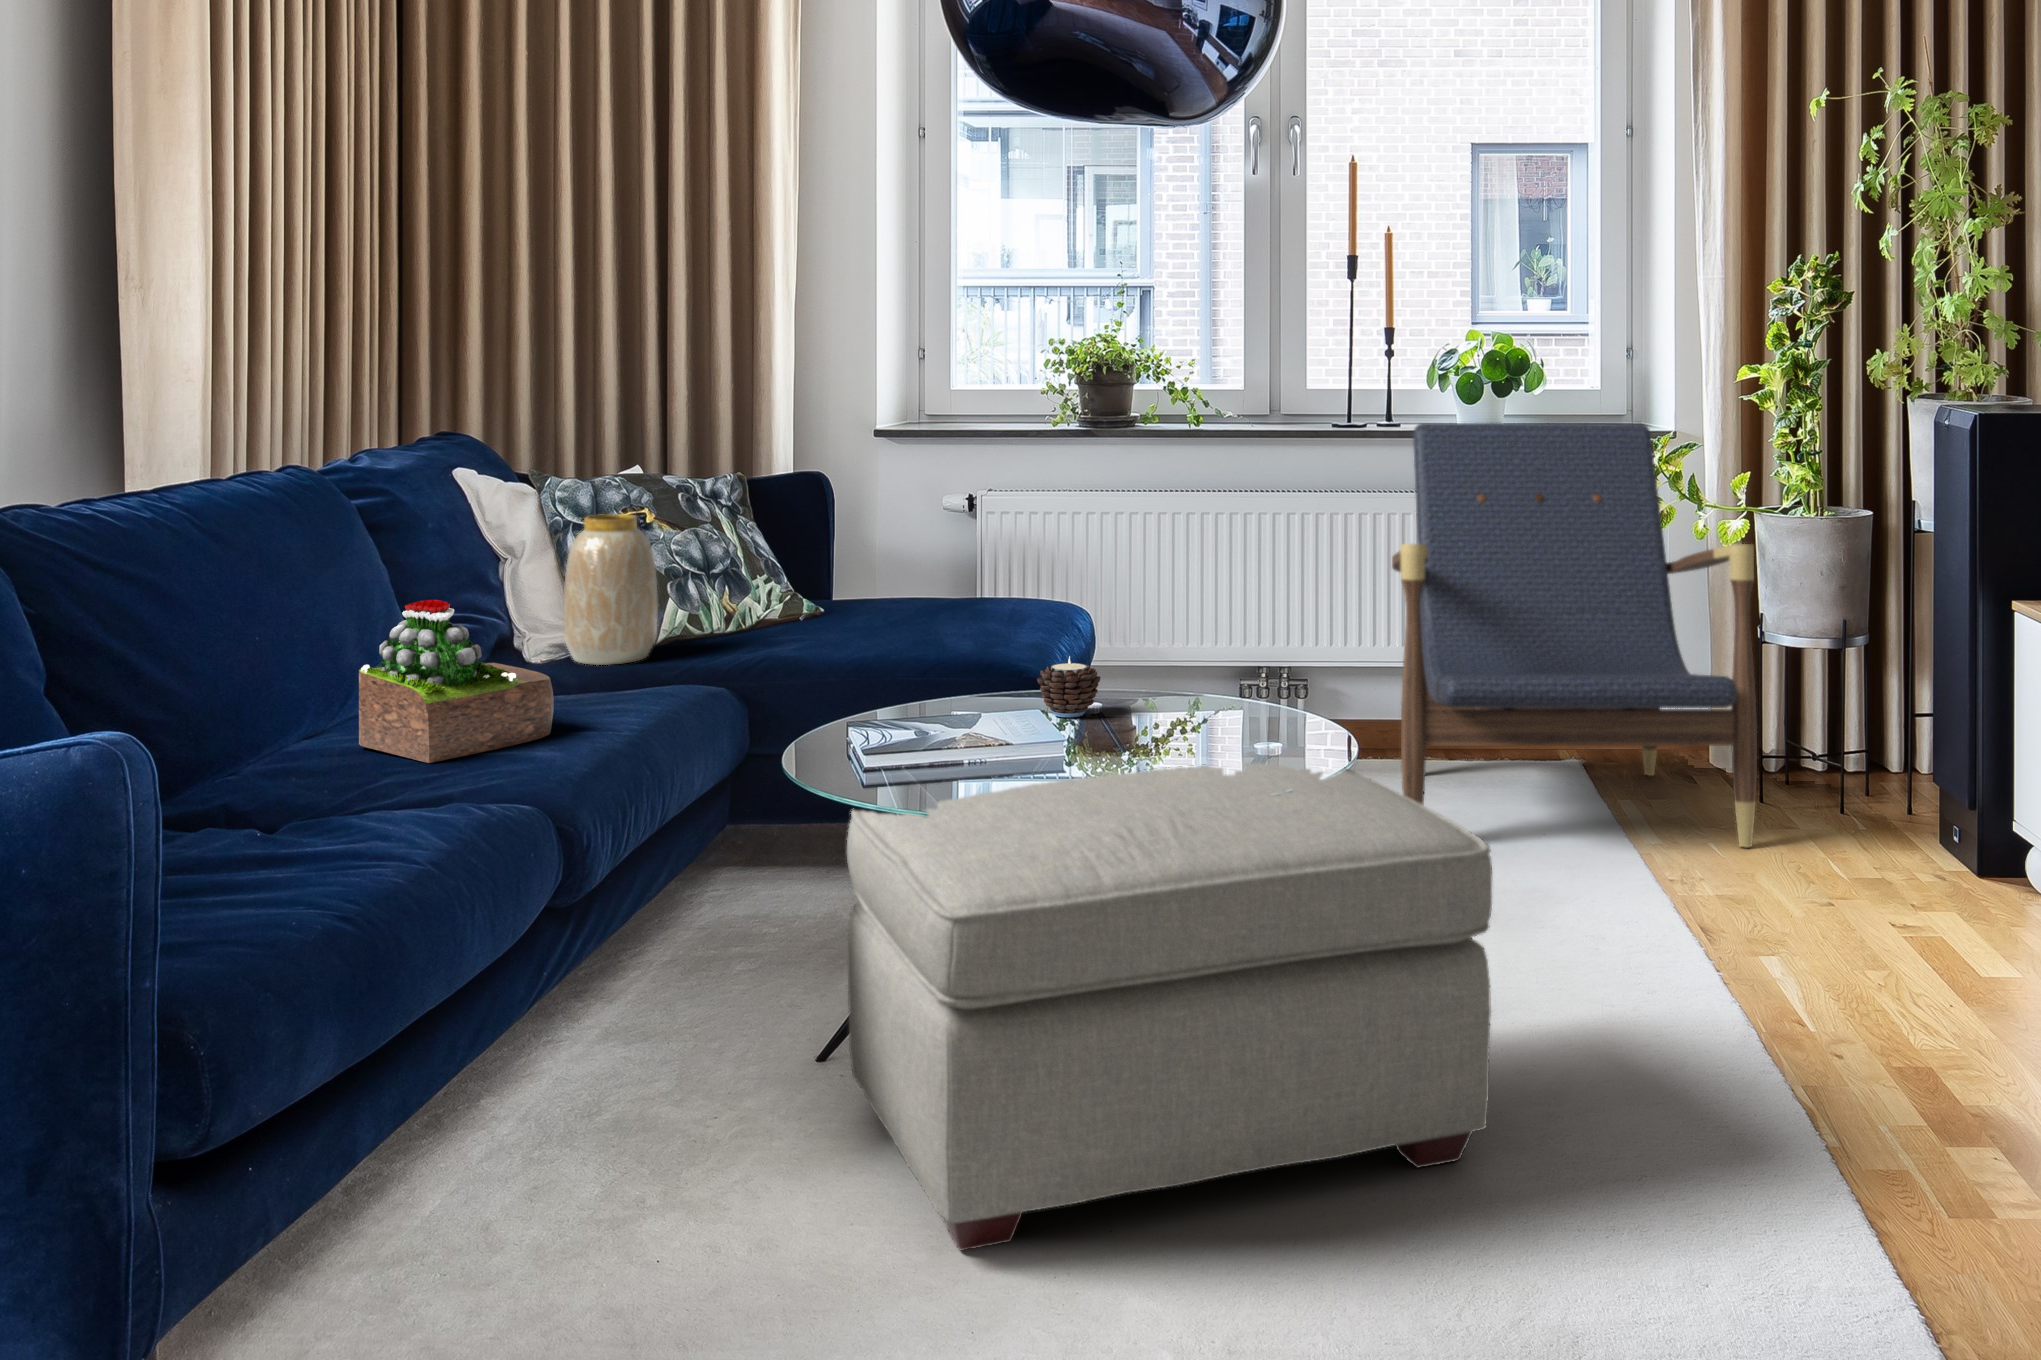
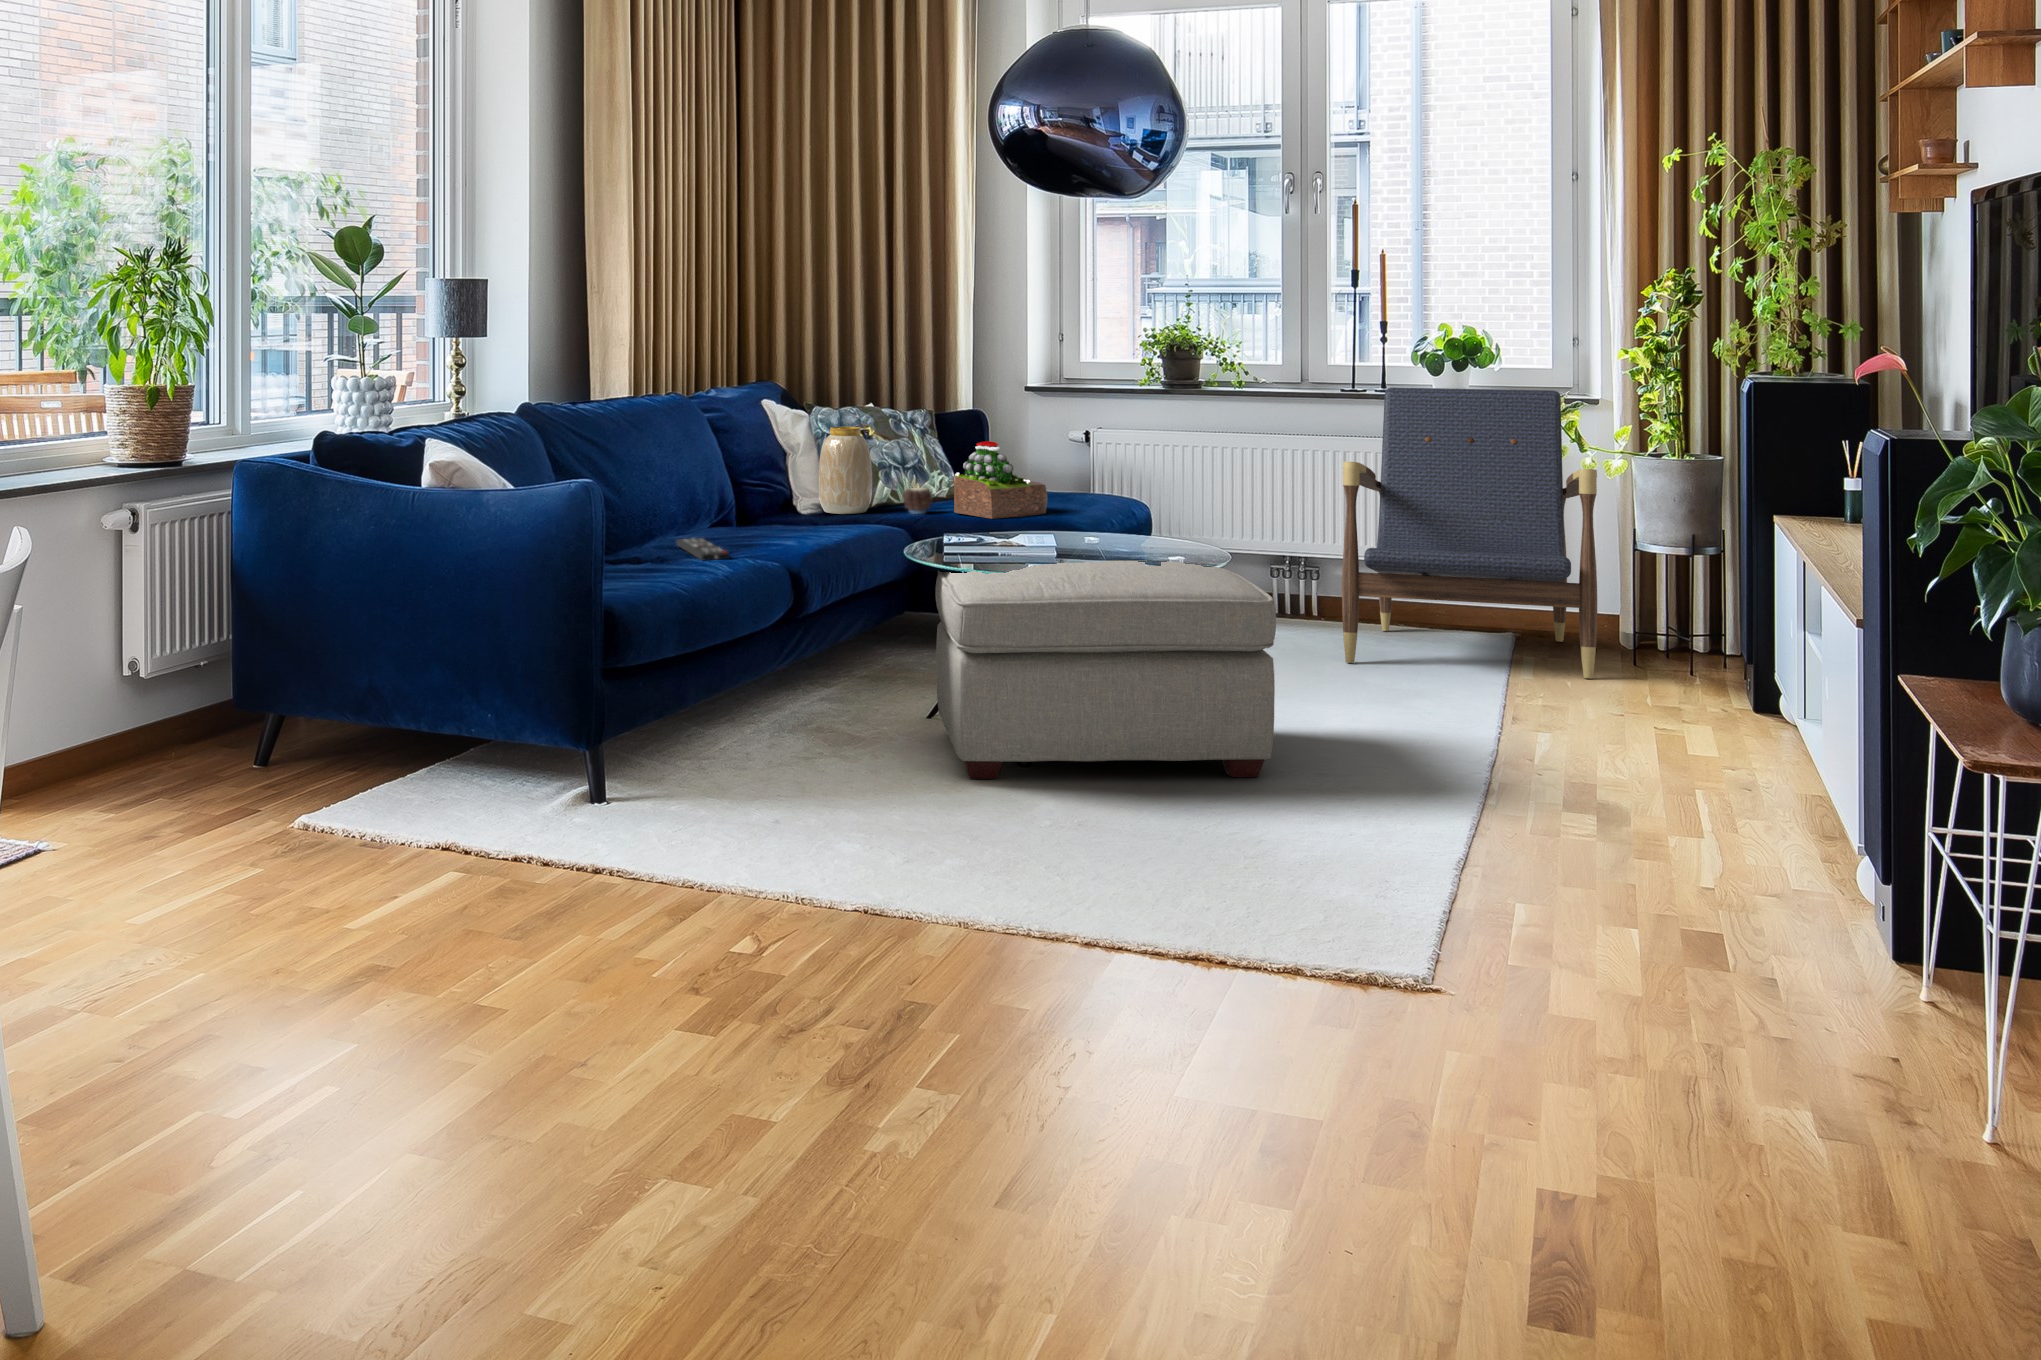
succulent plant: present [359,600,554,763] -> present [954,441,1047,519]
candle: present [1037,656,1101,717] -> present [903,488,933,514]
remote control: none [313,759,433,824] -> present [676,538,730,560]

